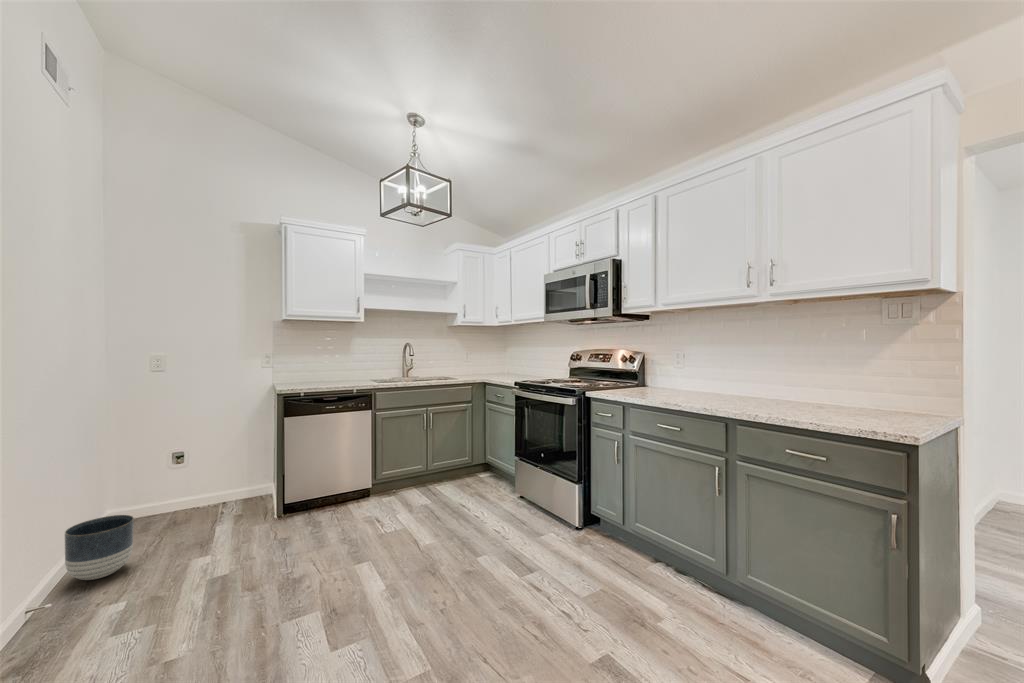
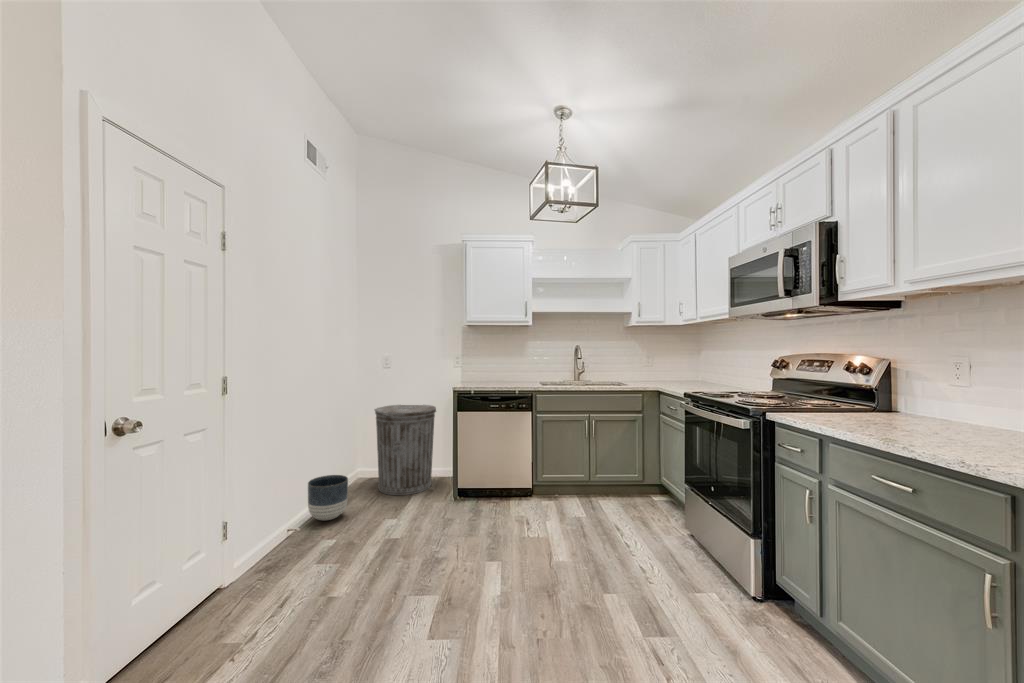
trash can: none [153,415,244,530] -> present [375,405,436,495]

